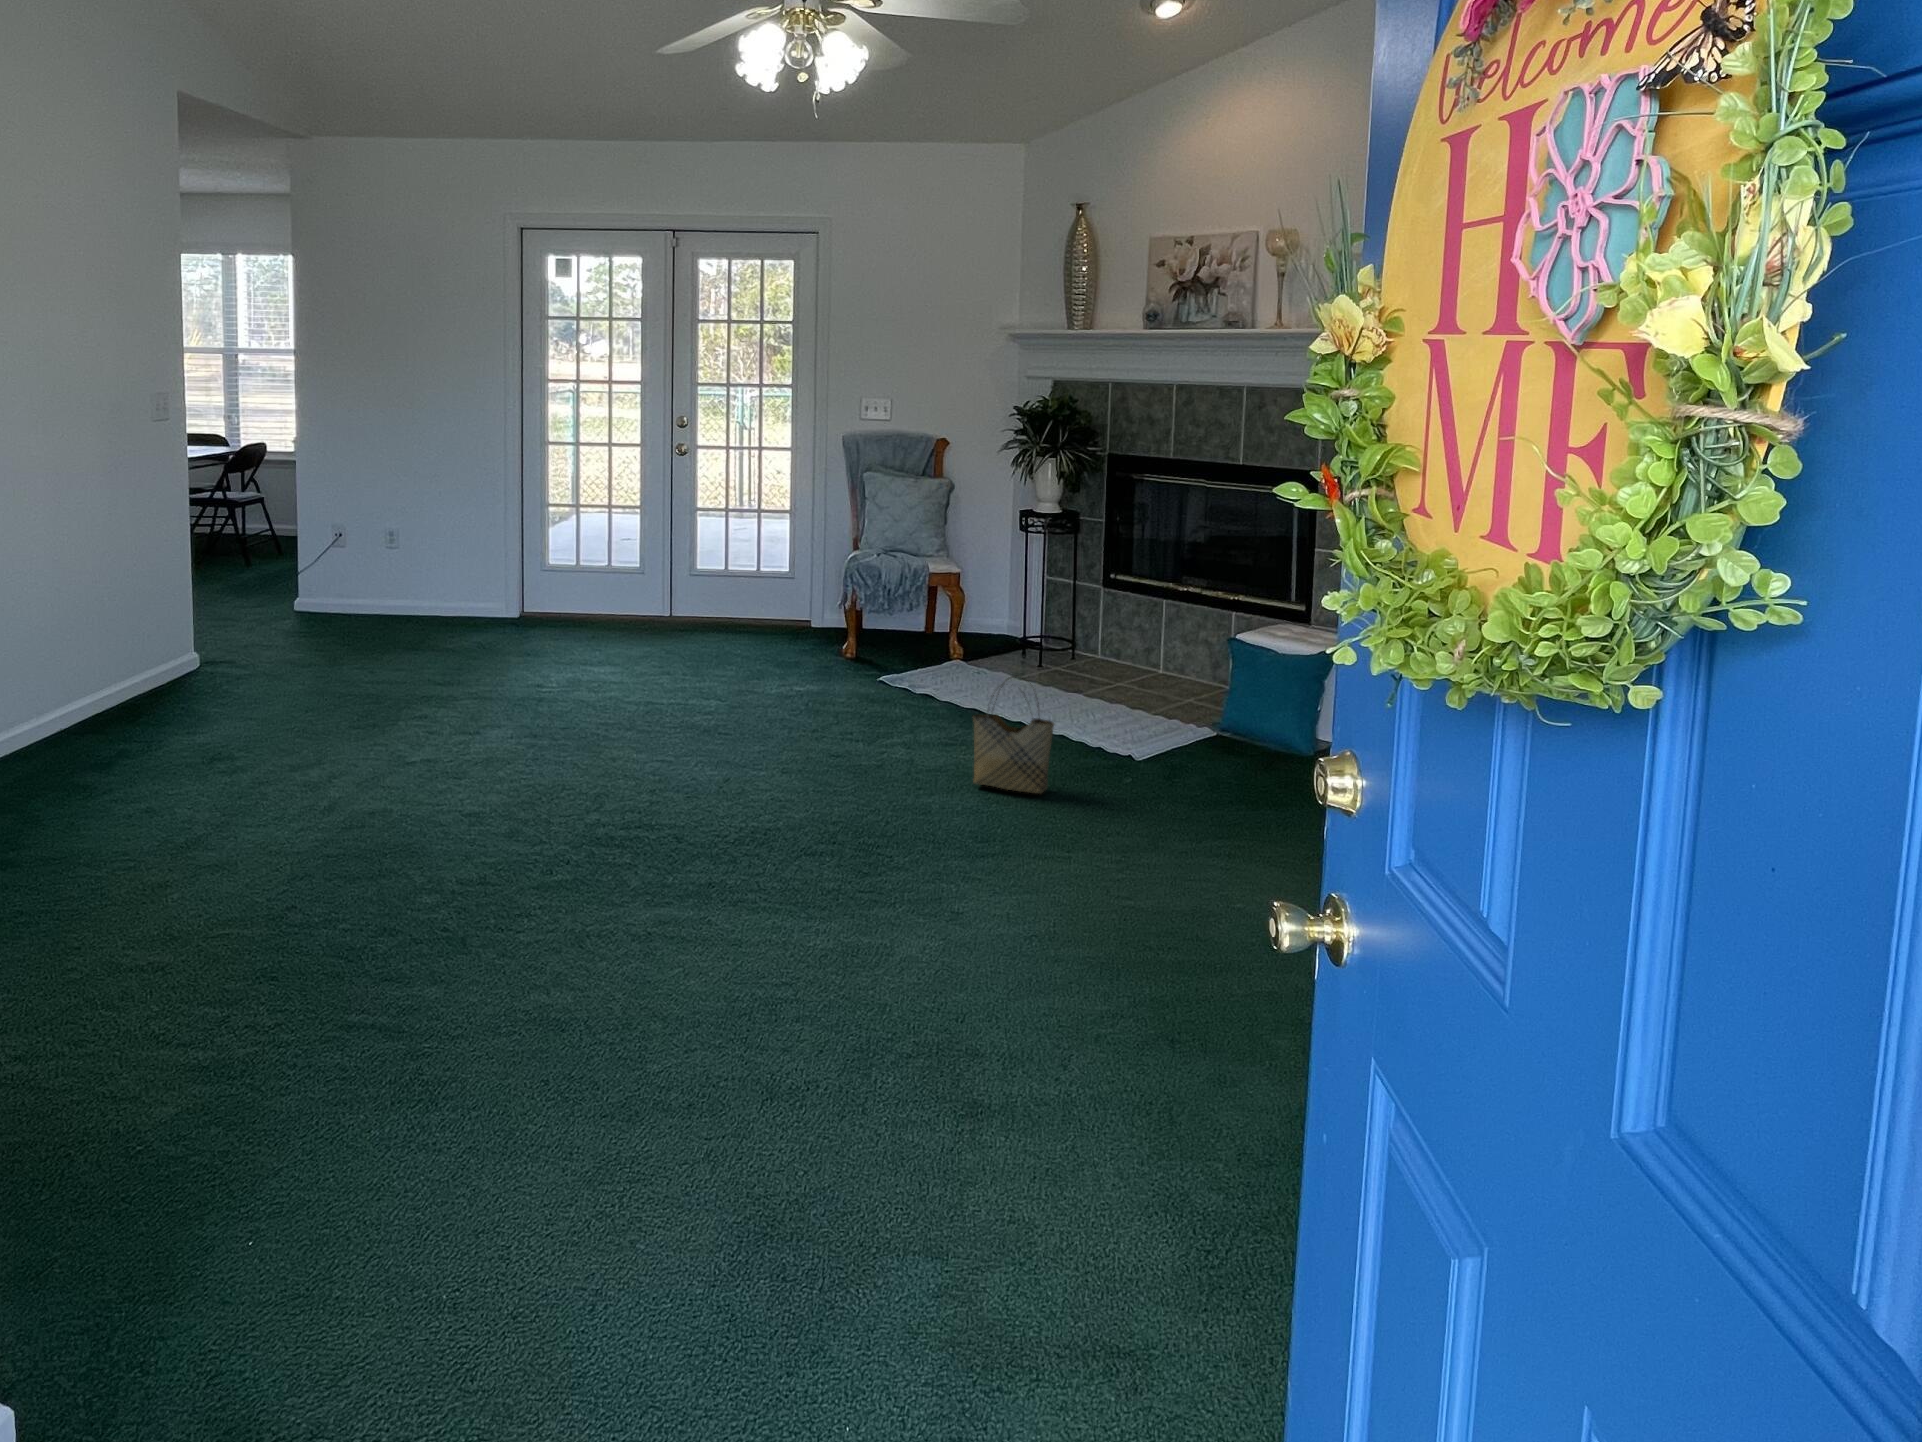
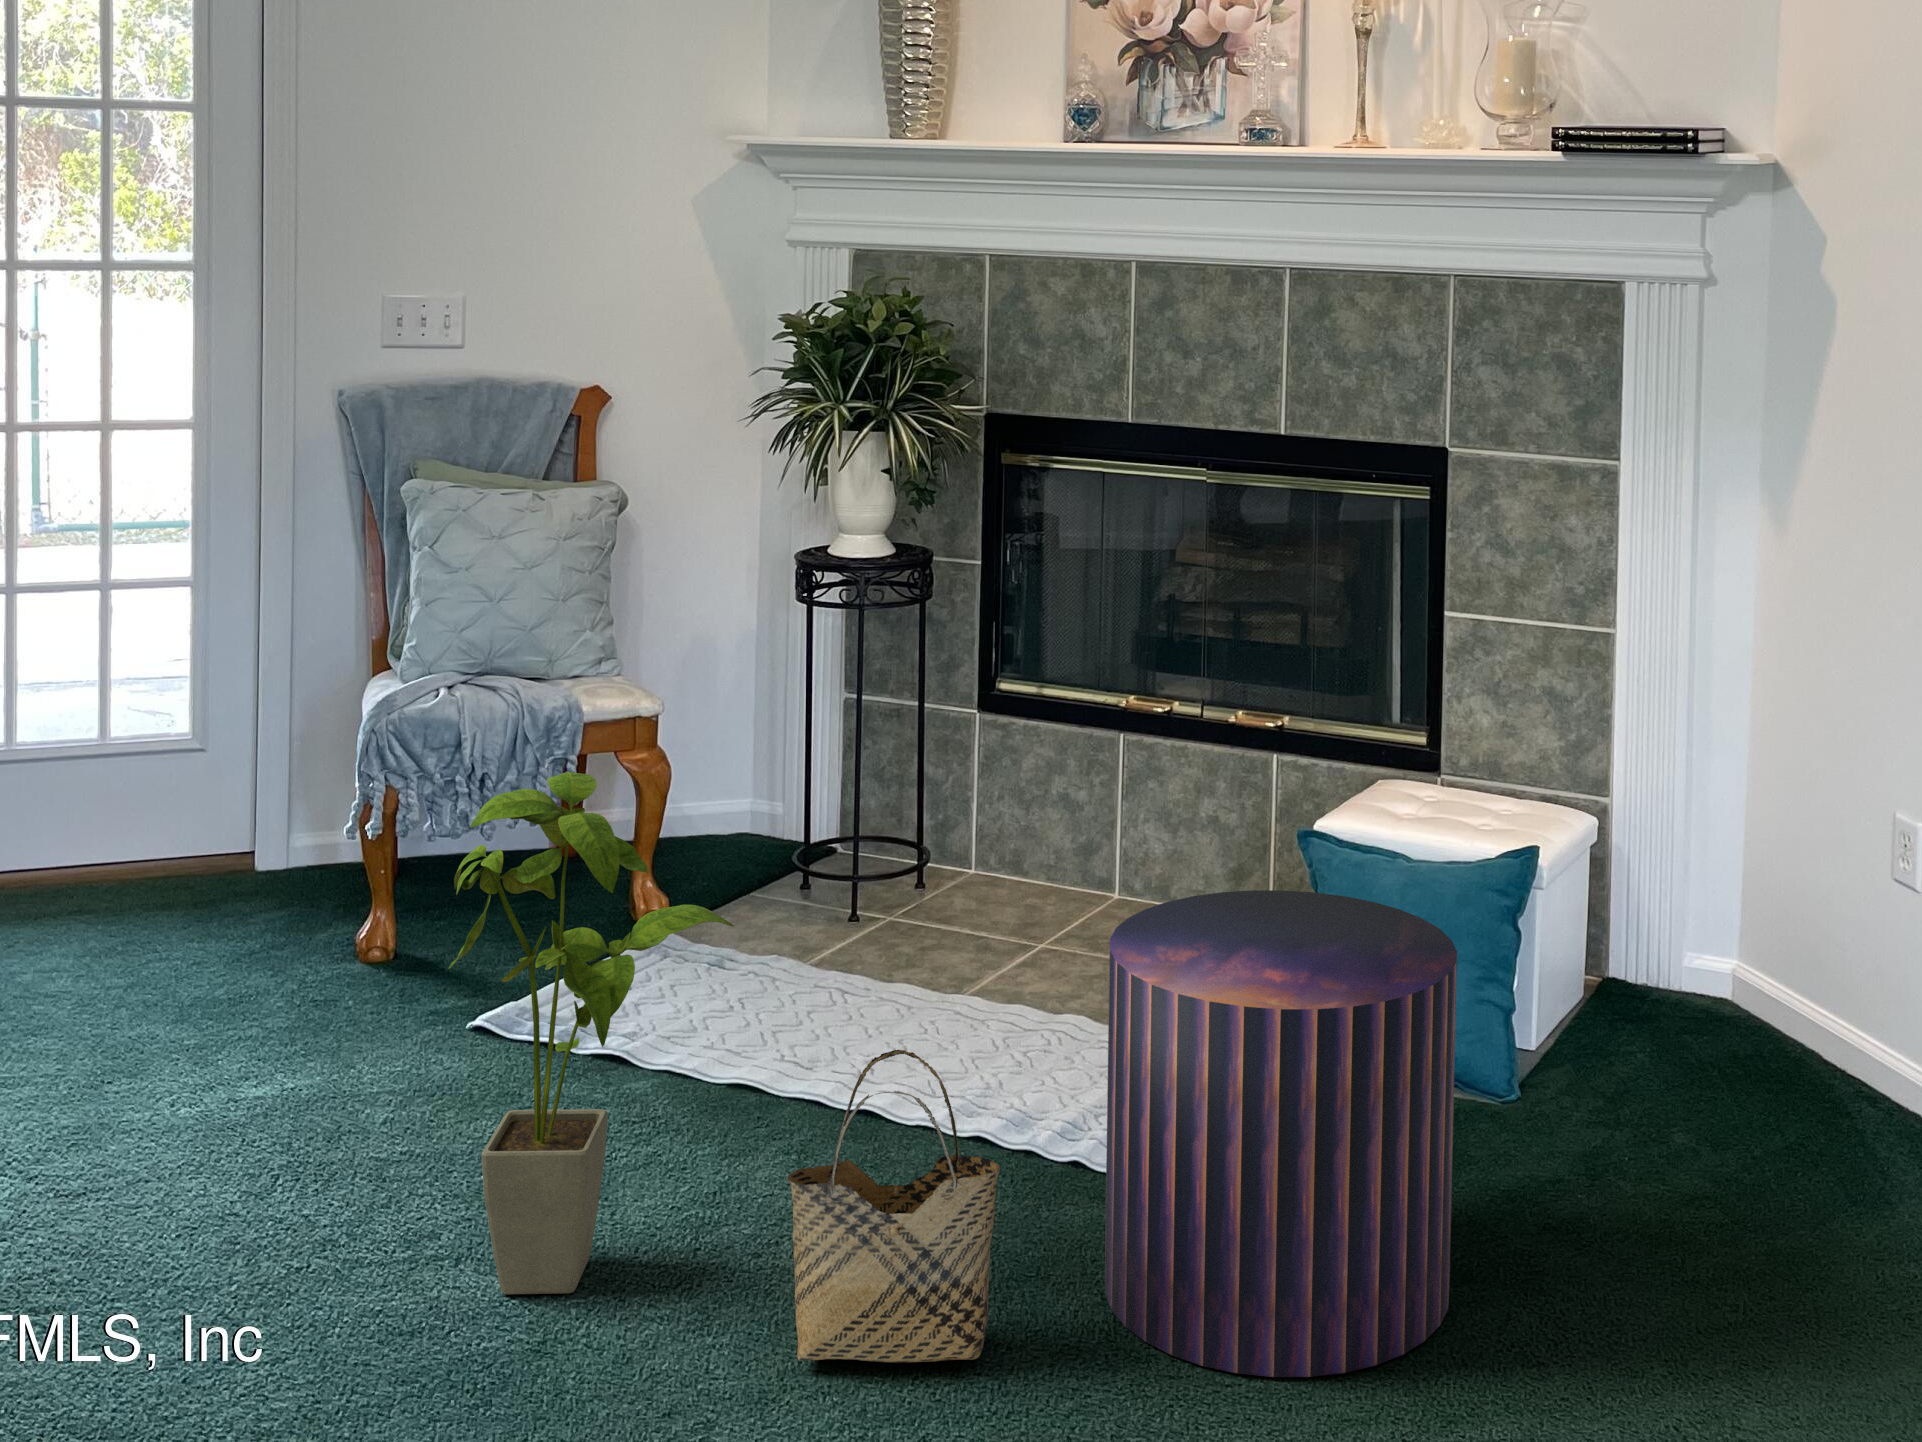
house plant: none [857,561,963,756] -> present [449,772,735,1294]
pouf: none [1101,637,1259,822] -> present [1105,890,1457,1377]

